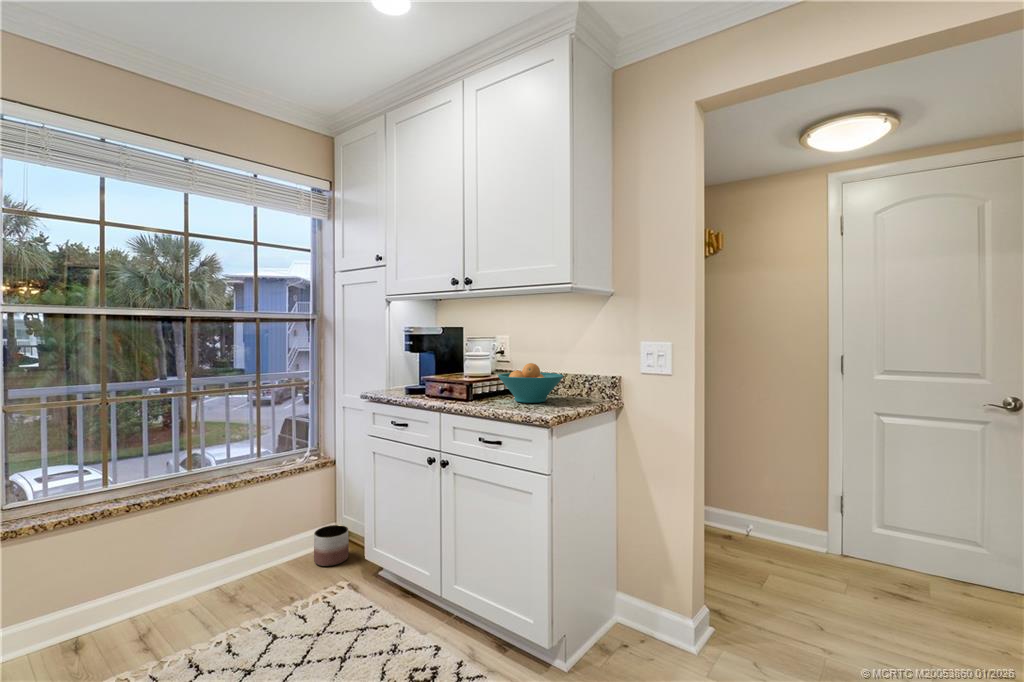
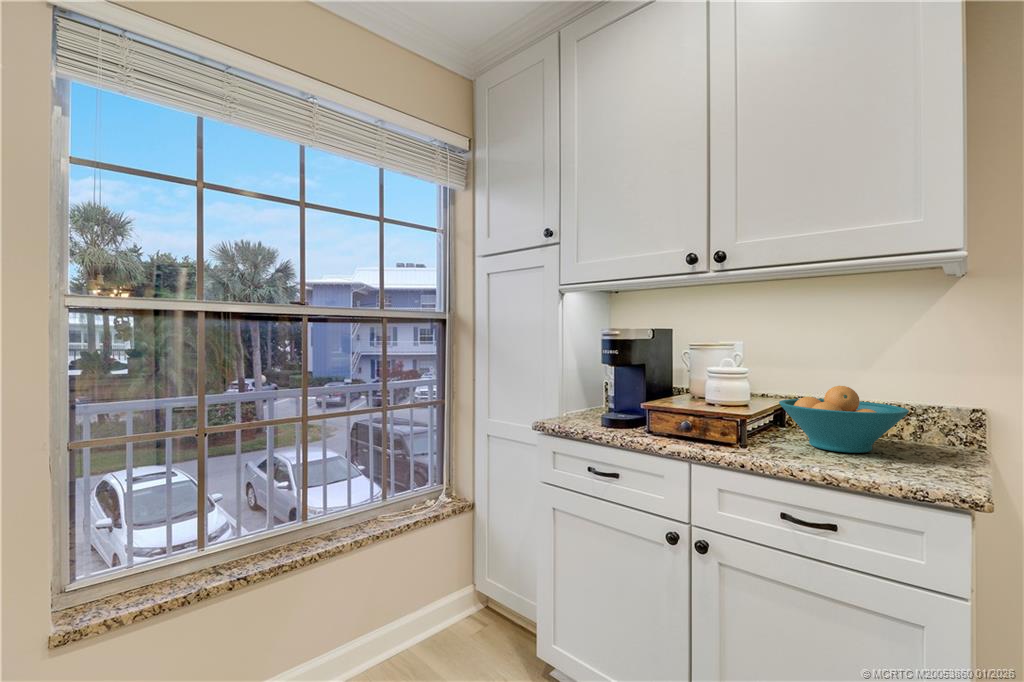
planter: present [314,525,349,566] -> none [457,594,501,656]

